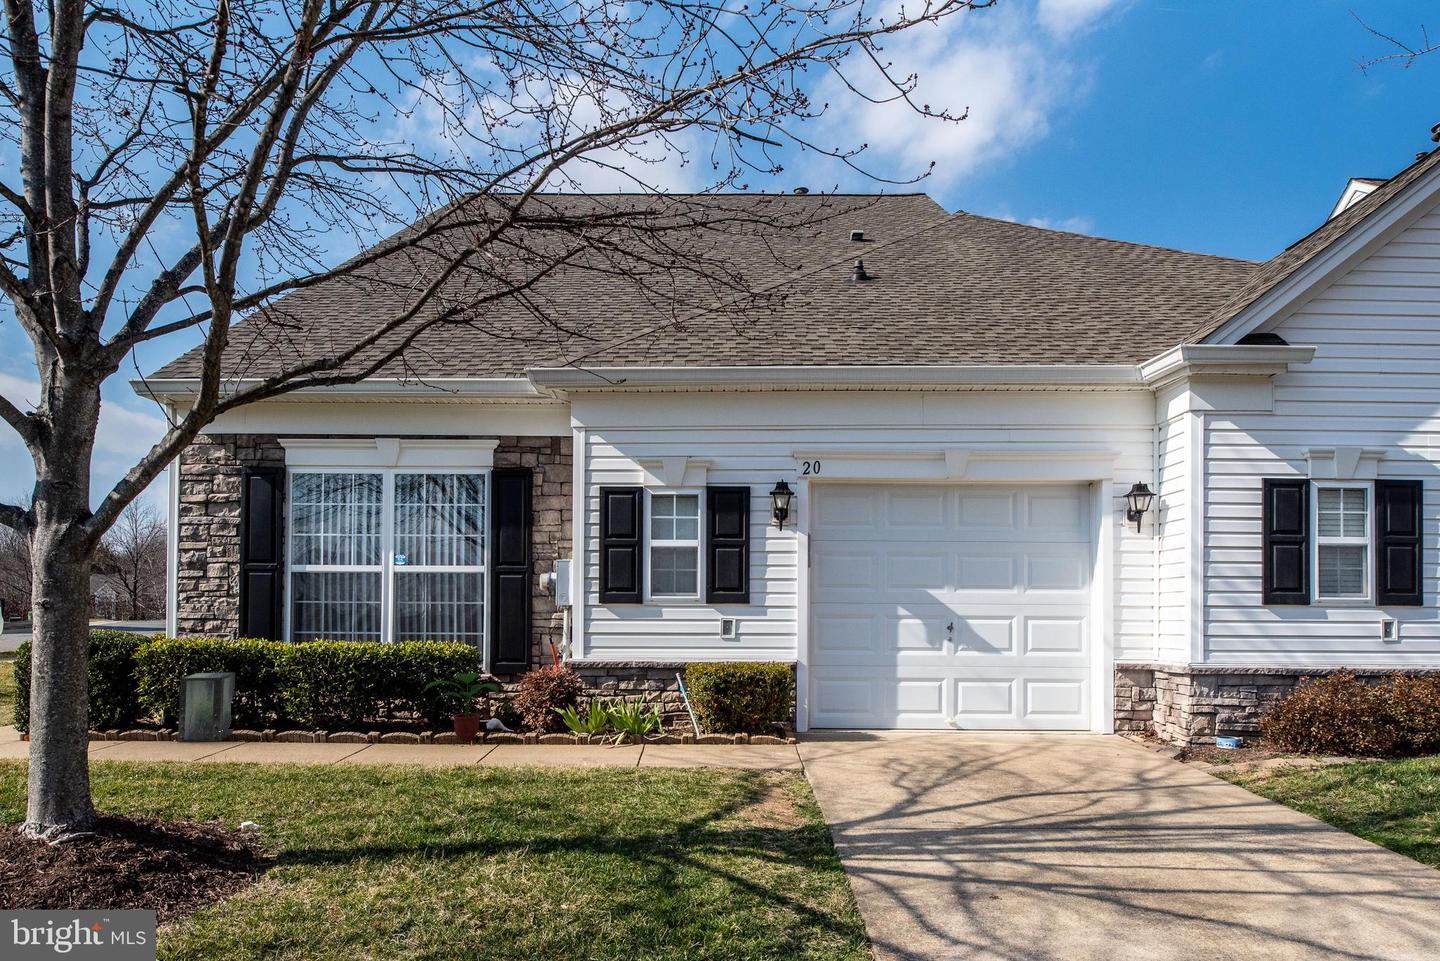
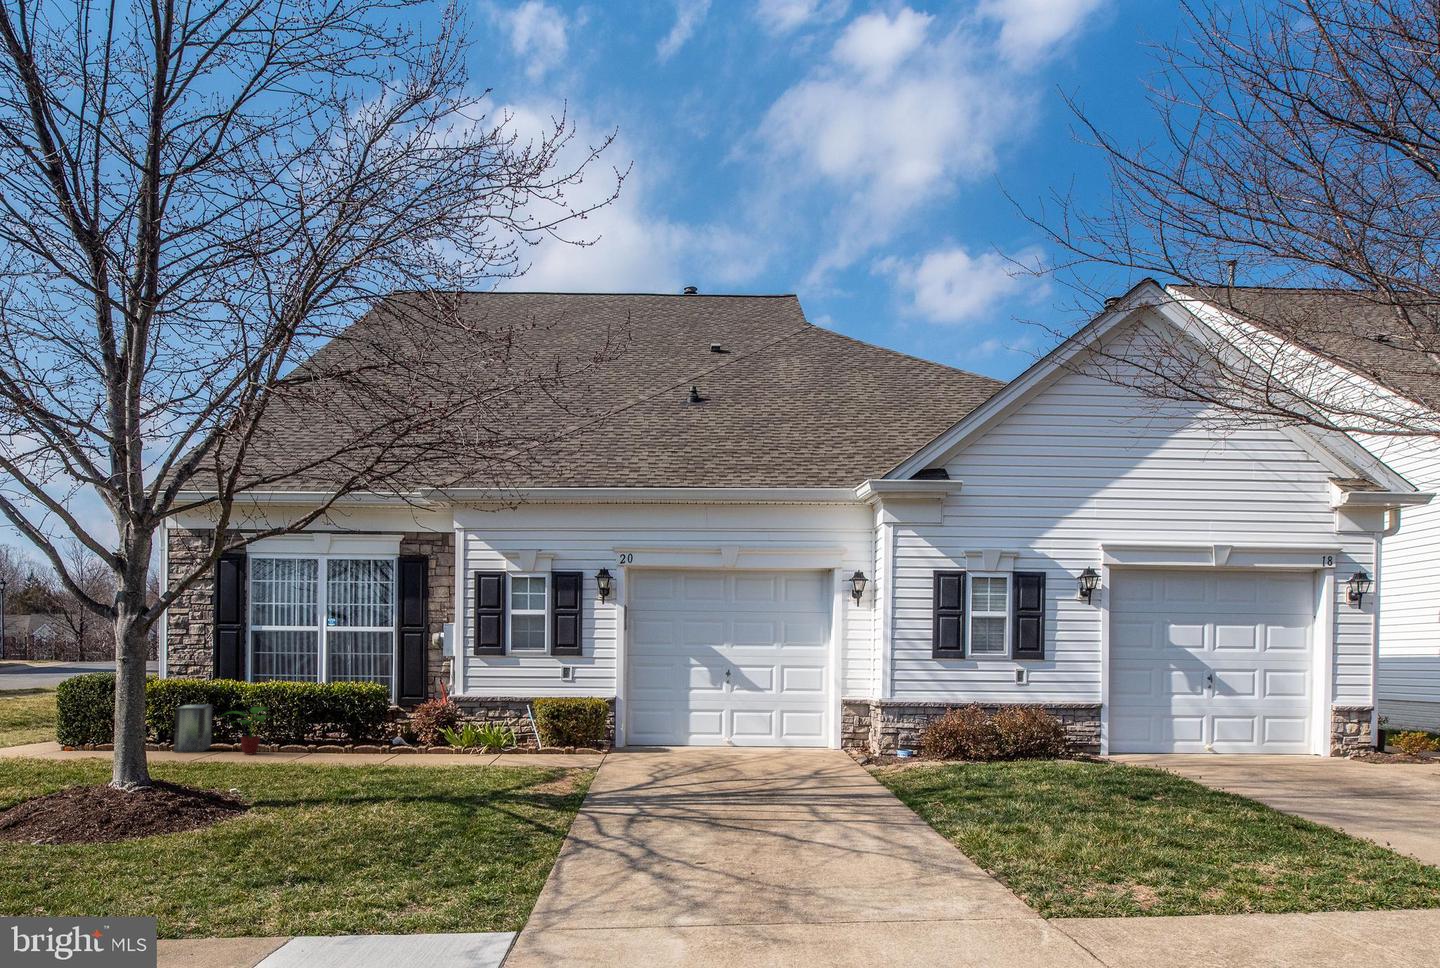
potted plant: present [424,672,499,740] -> present [221,707,273,755]

